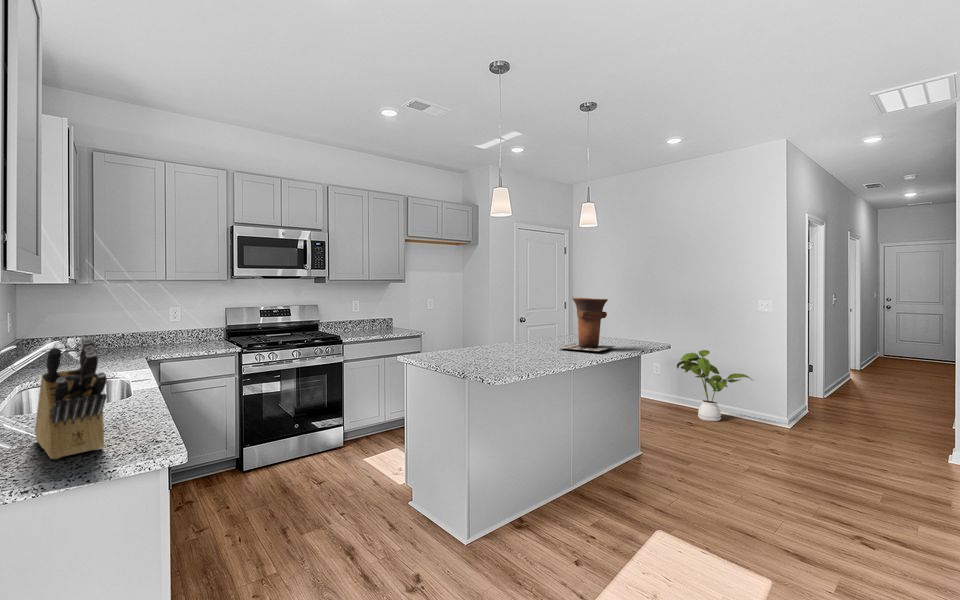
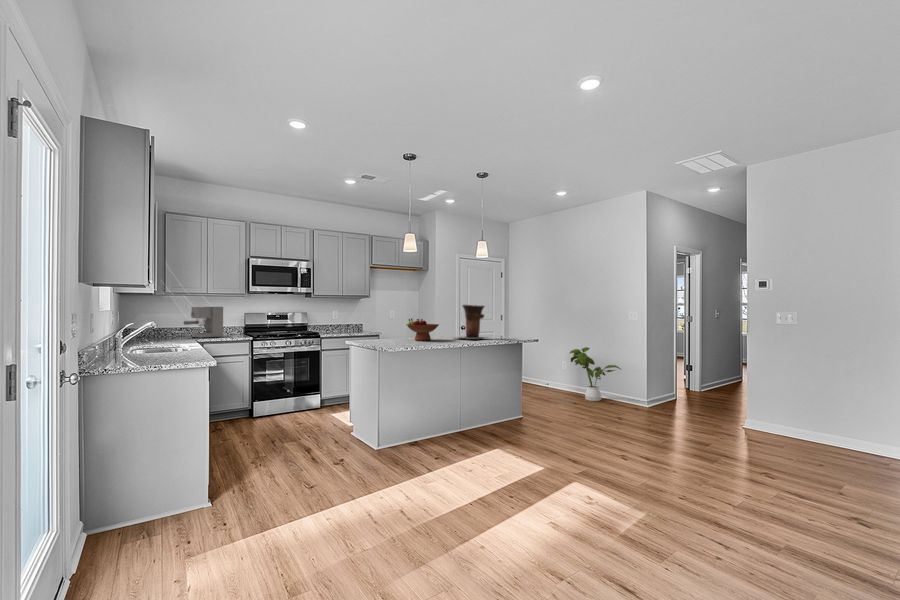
coffee maker: none [125,300,192,351] -> present [184,307,223,338]
fruit bowl: none [496,321,547,356] -> present [407,319,439,341]
knife block: present [35,338,107,459] -> none [155,312,187,362]

